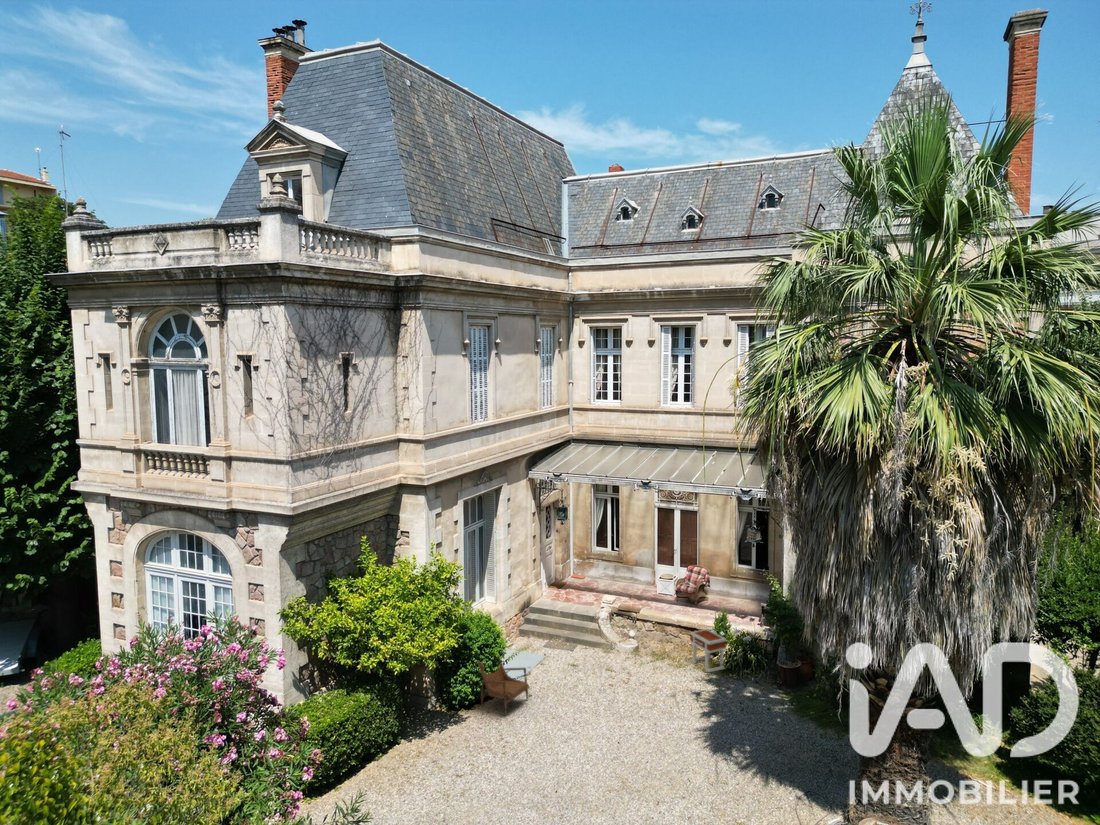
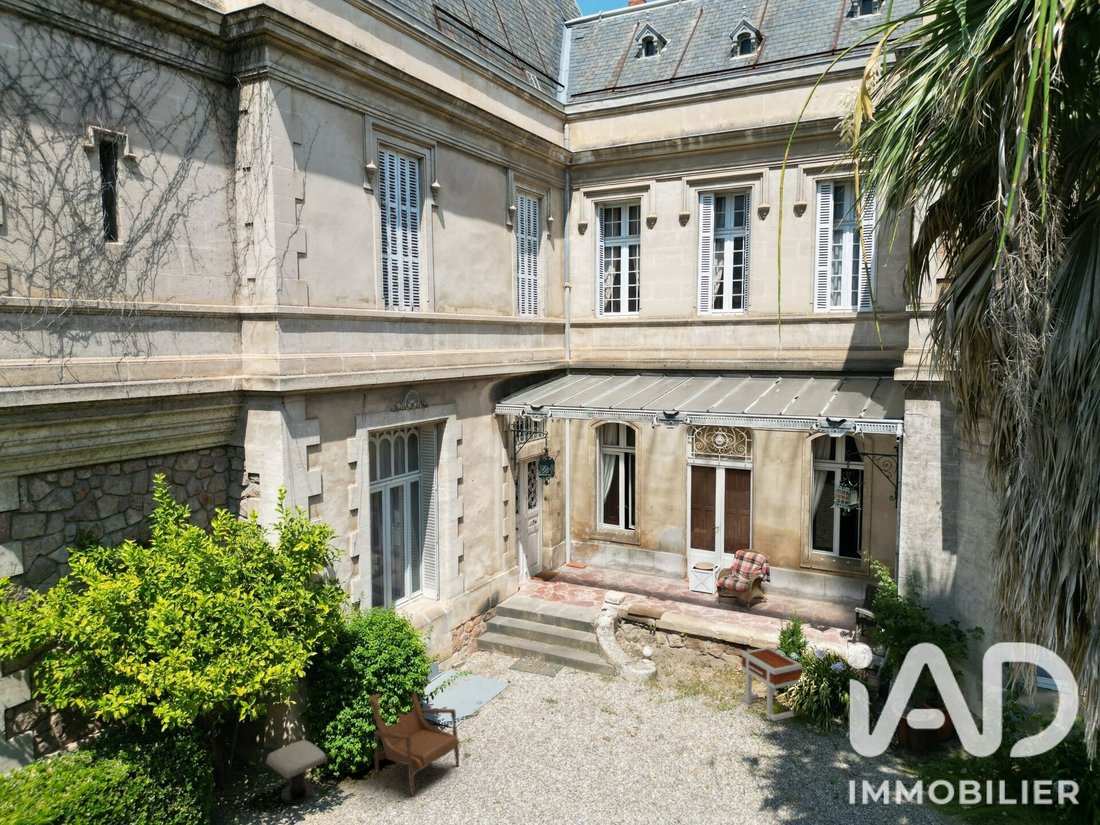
stool: none [423,686,458,721] -> present [266,740,327,804]

